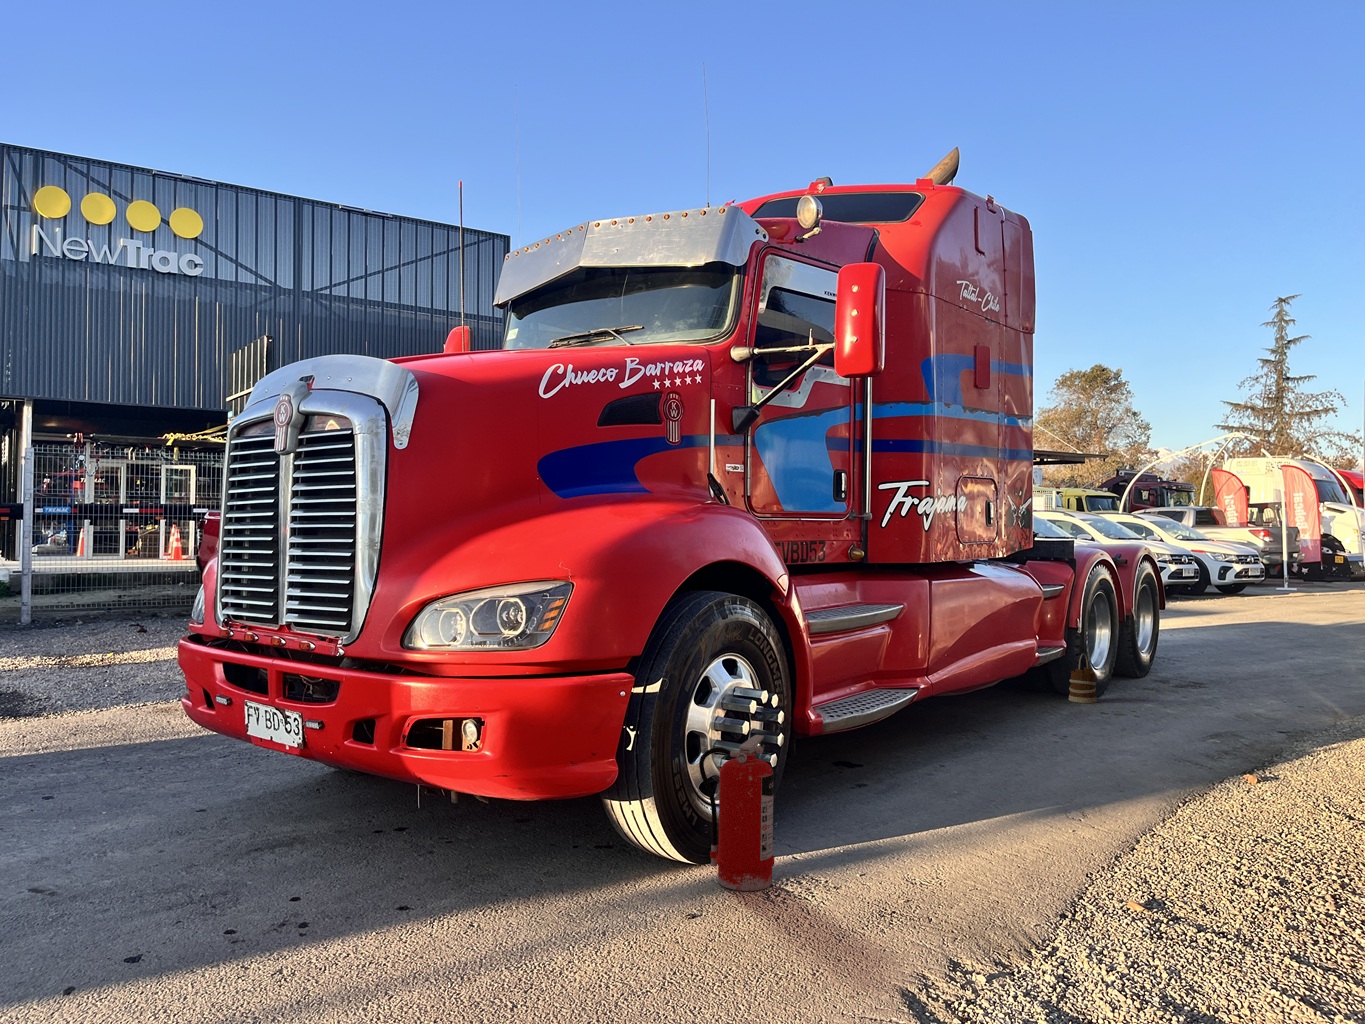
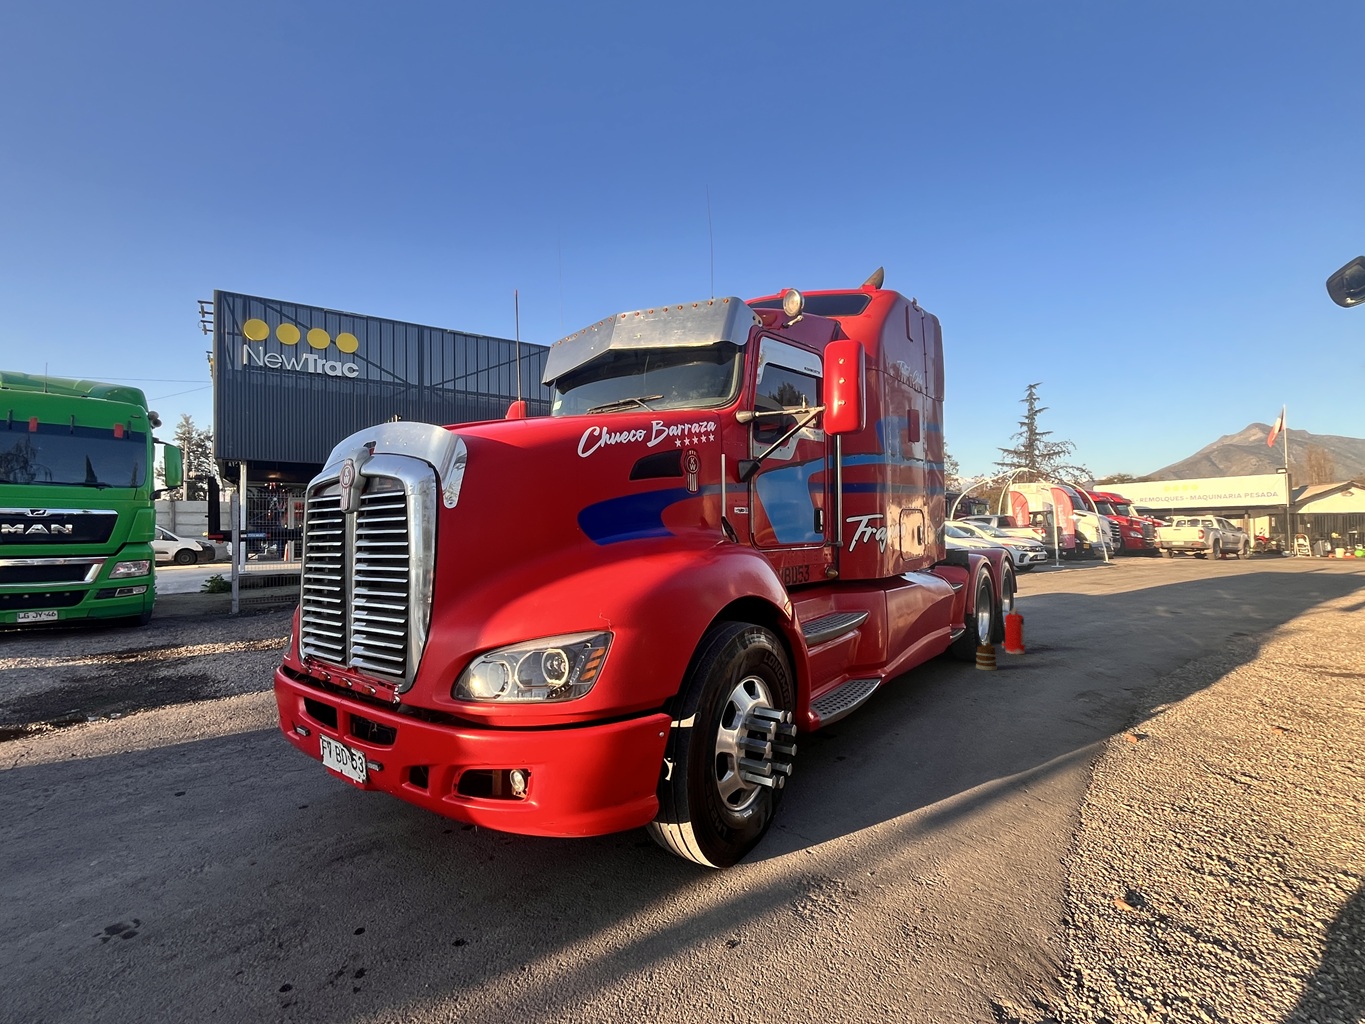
fire extinguisher: present [699,735,774,891] -> present [997,607,1025,654]

